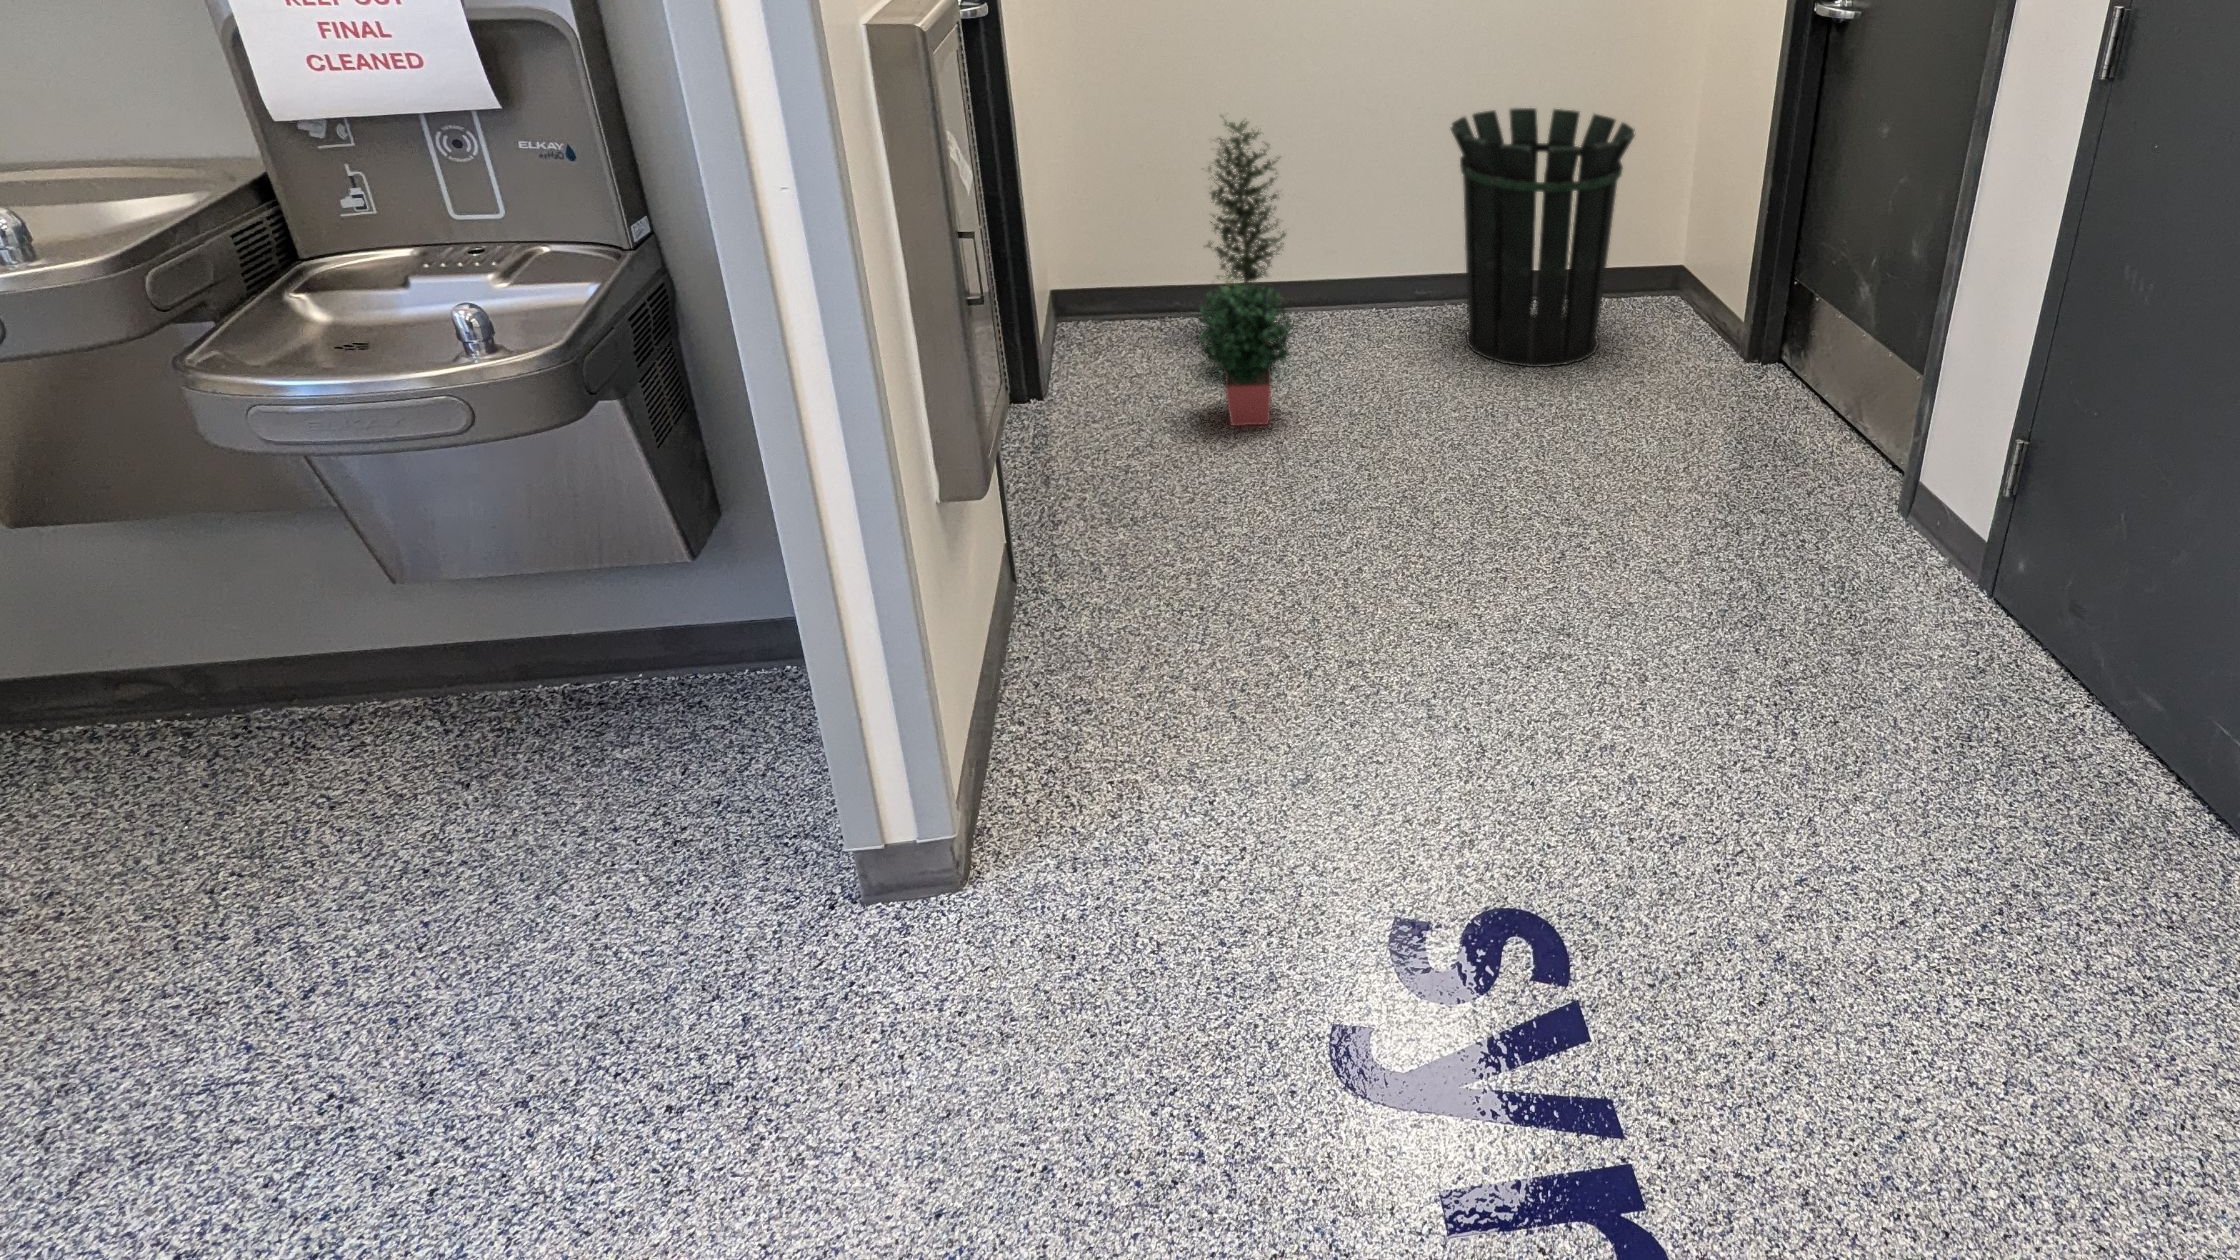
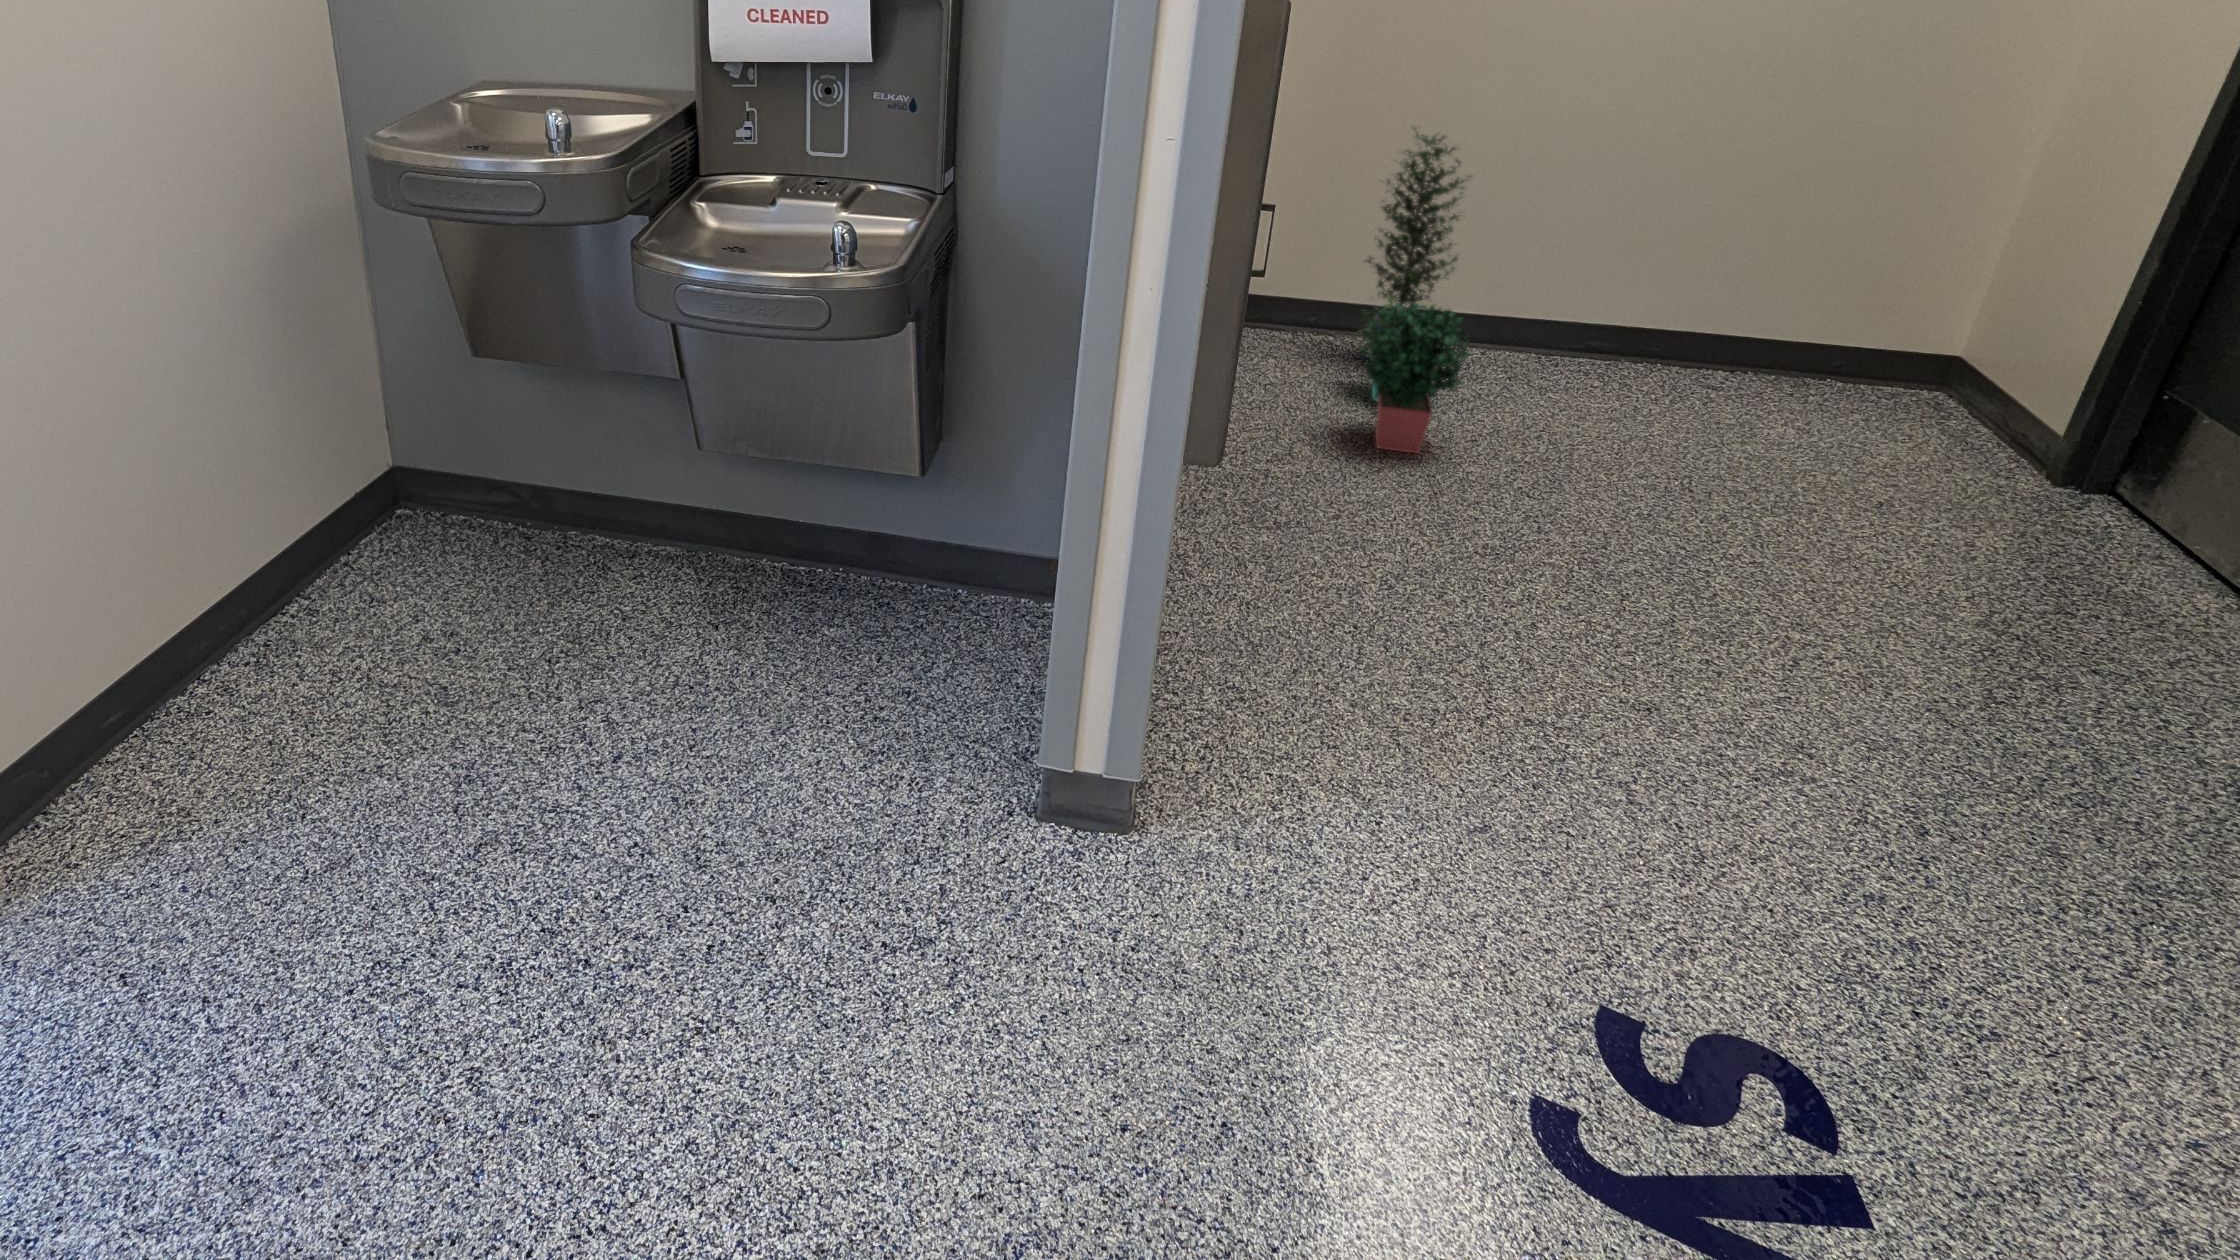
waste bin: present [1451,108,1635,367] -> none [1653,145,1956,448]

